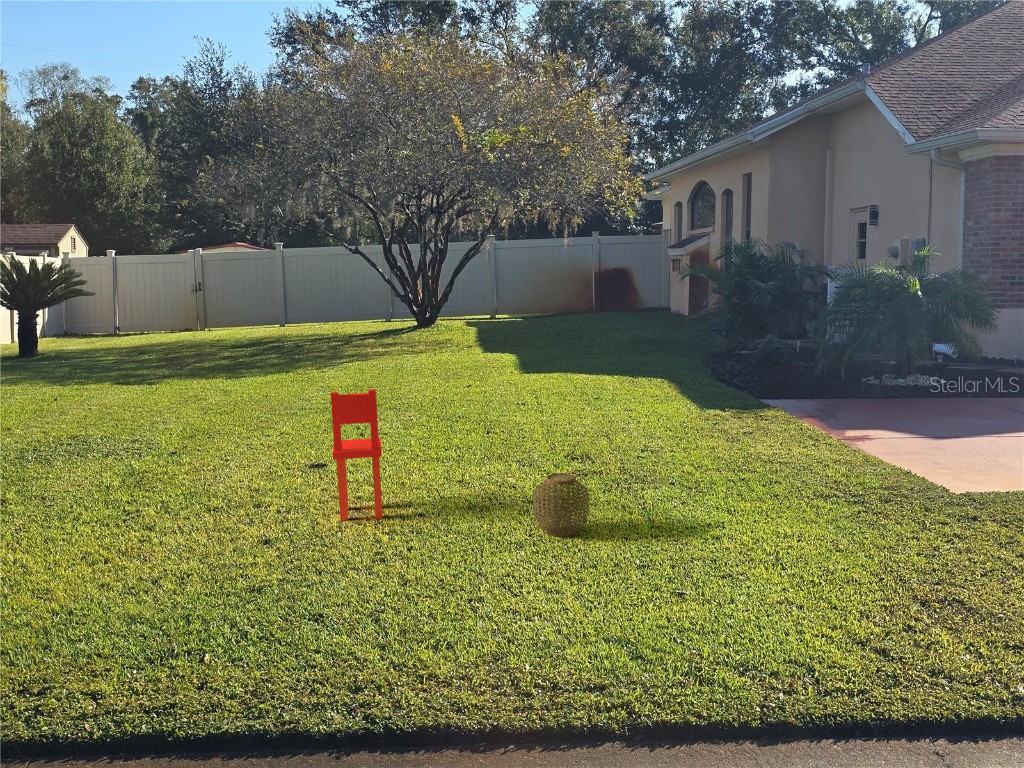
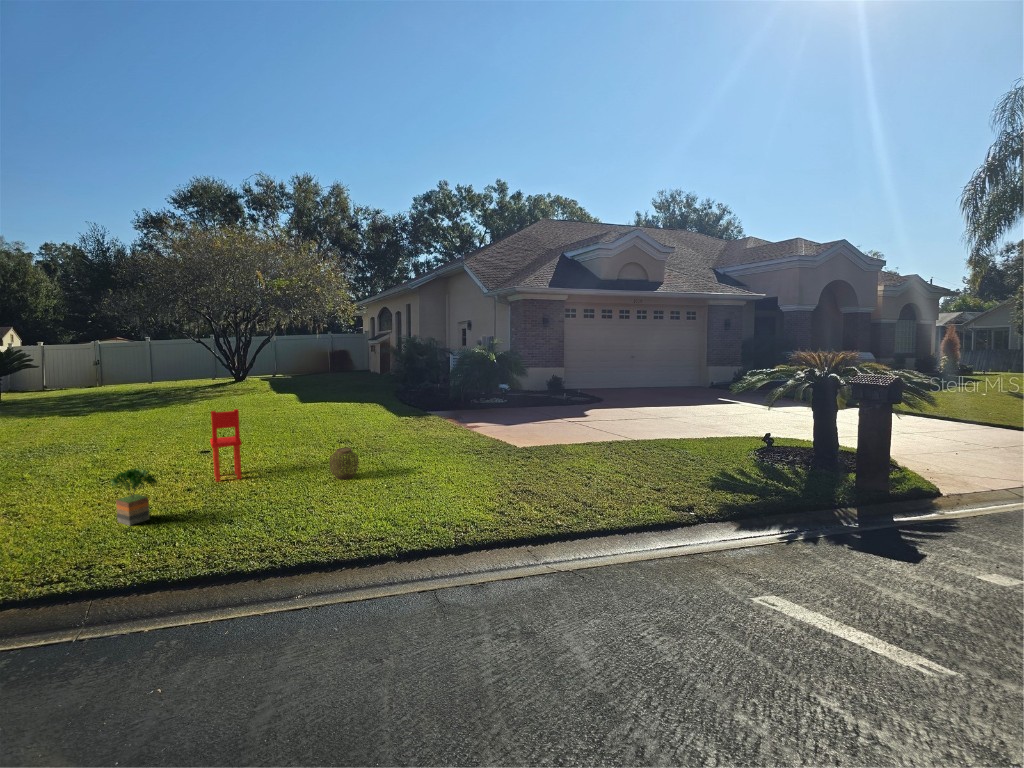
potted tree: none [156,492,229,593] -> present [110,469,157,526]

